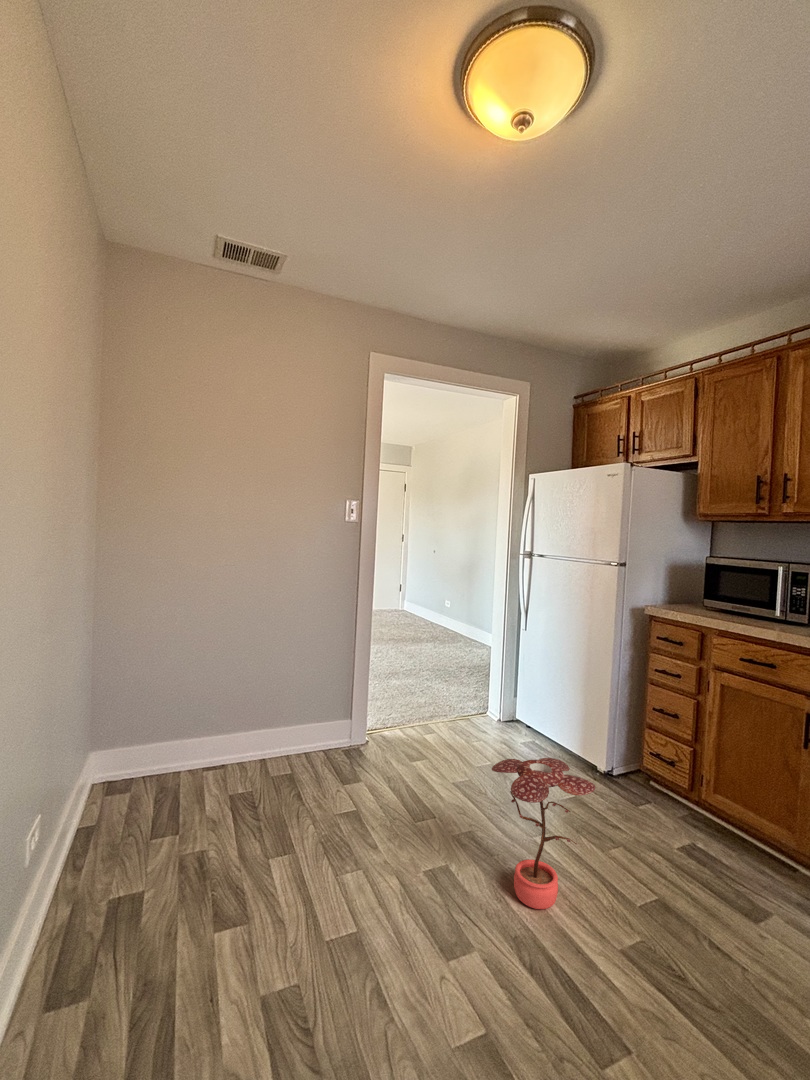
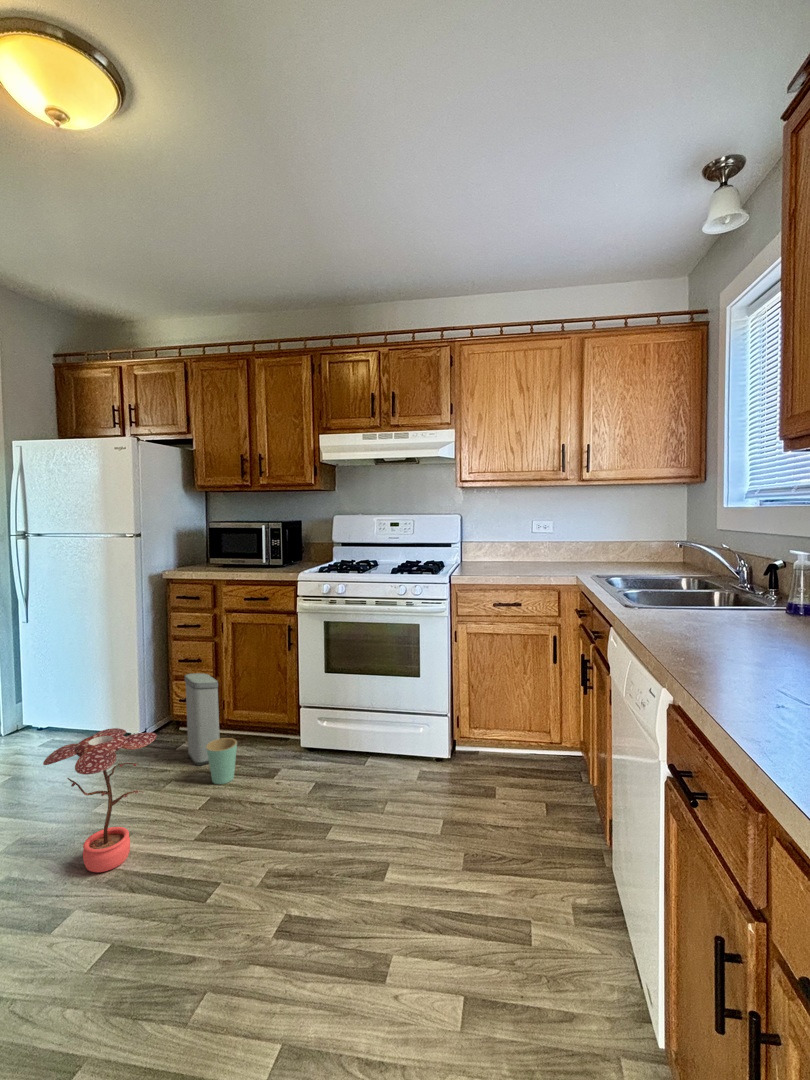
trash can: none [649,728,705,884] -> present [185,673,237,784]

